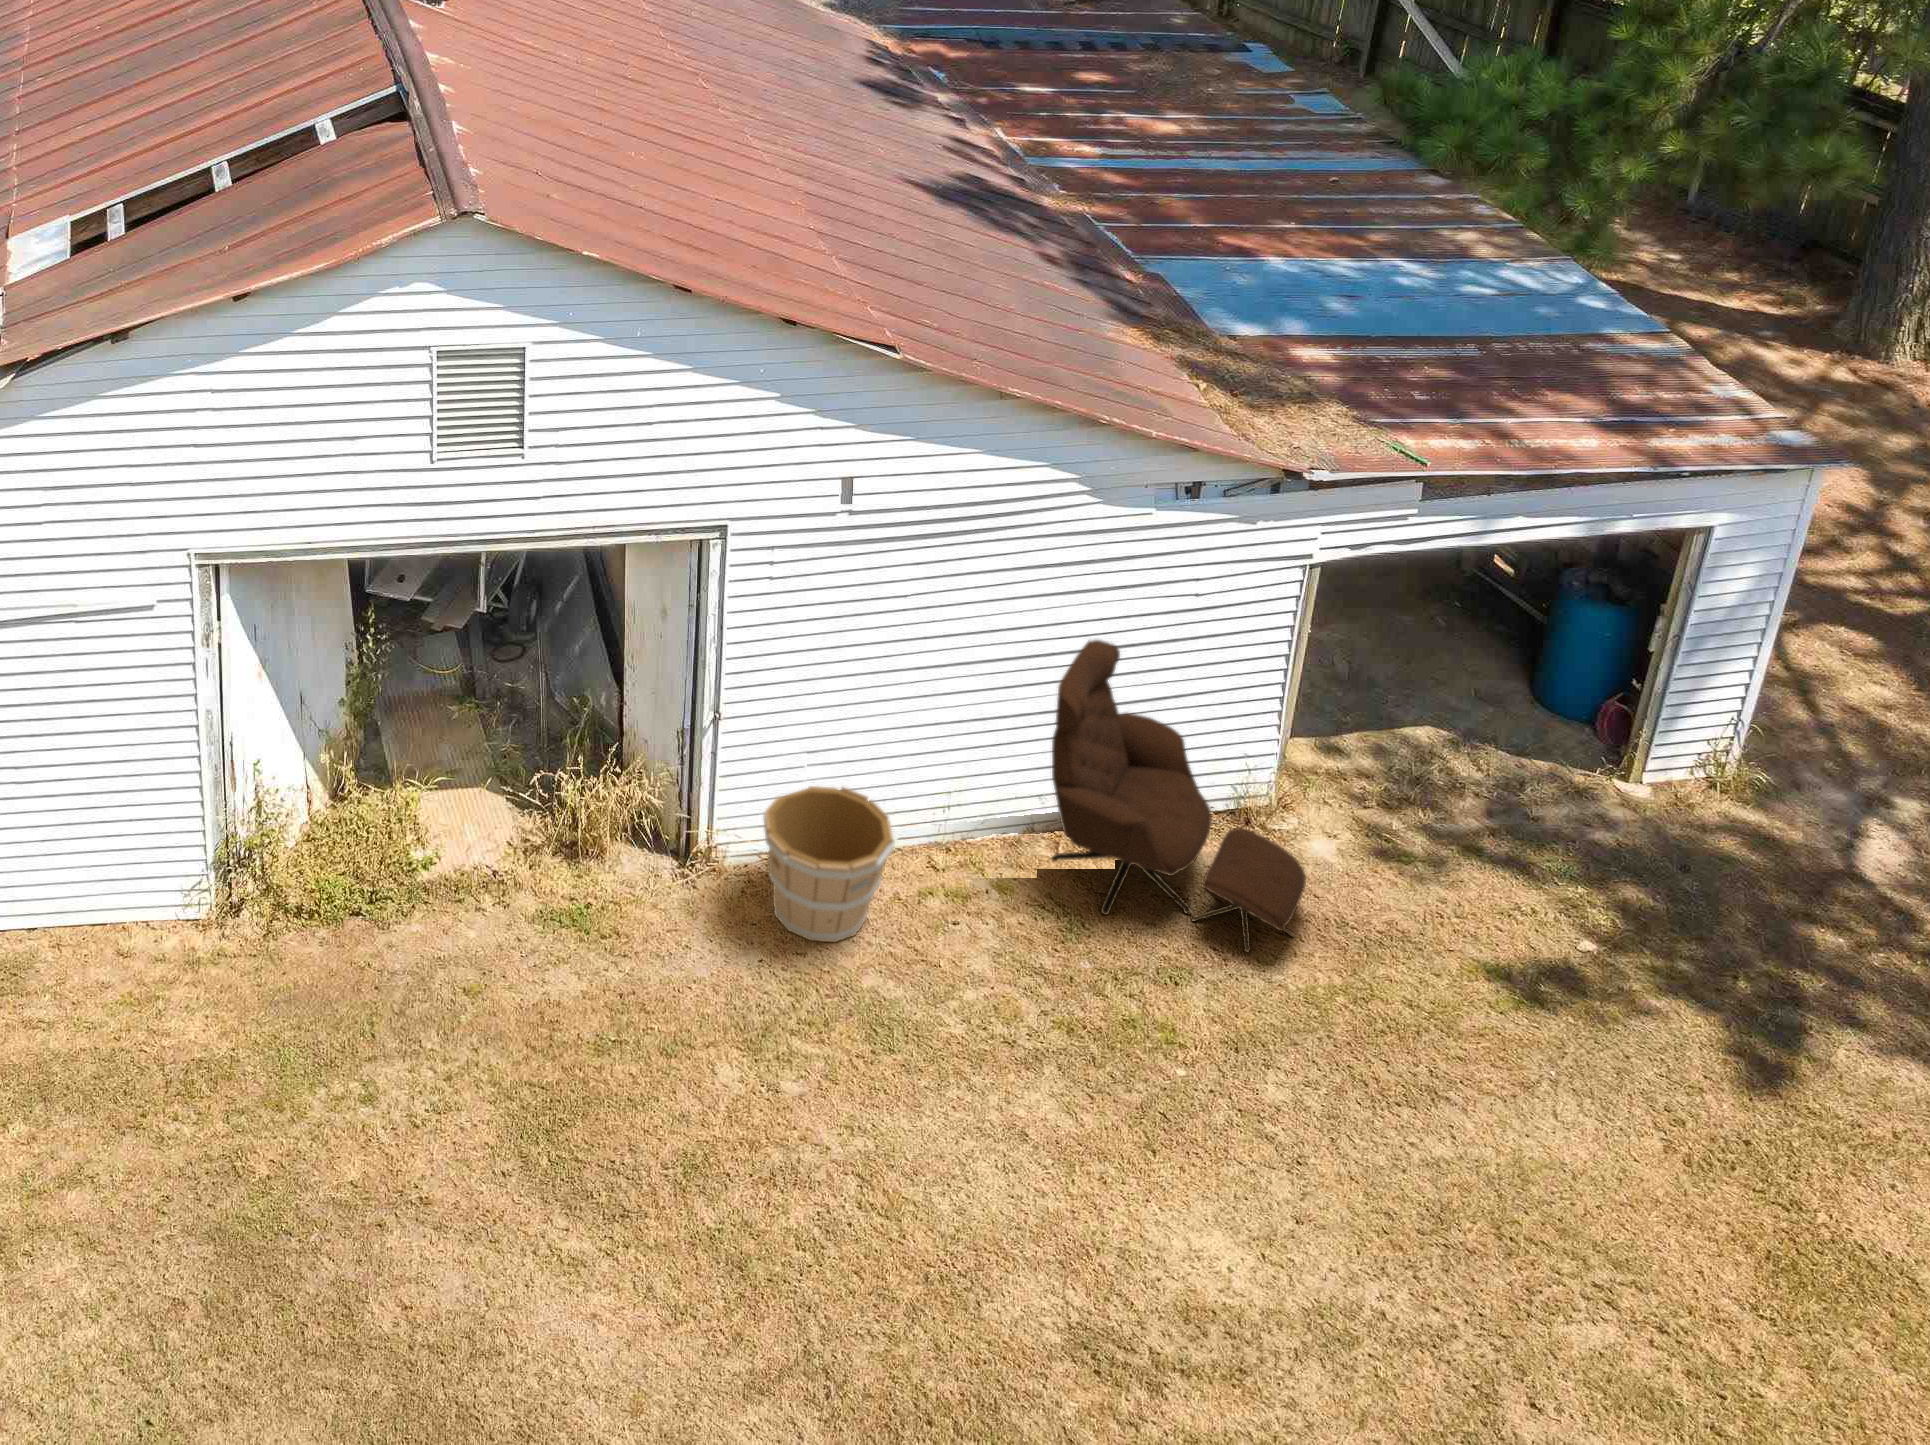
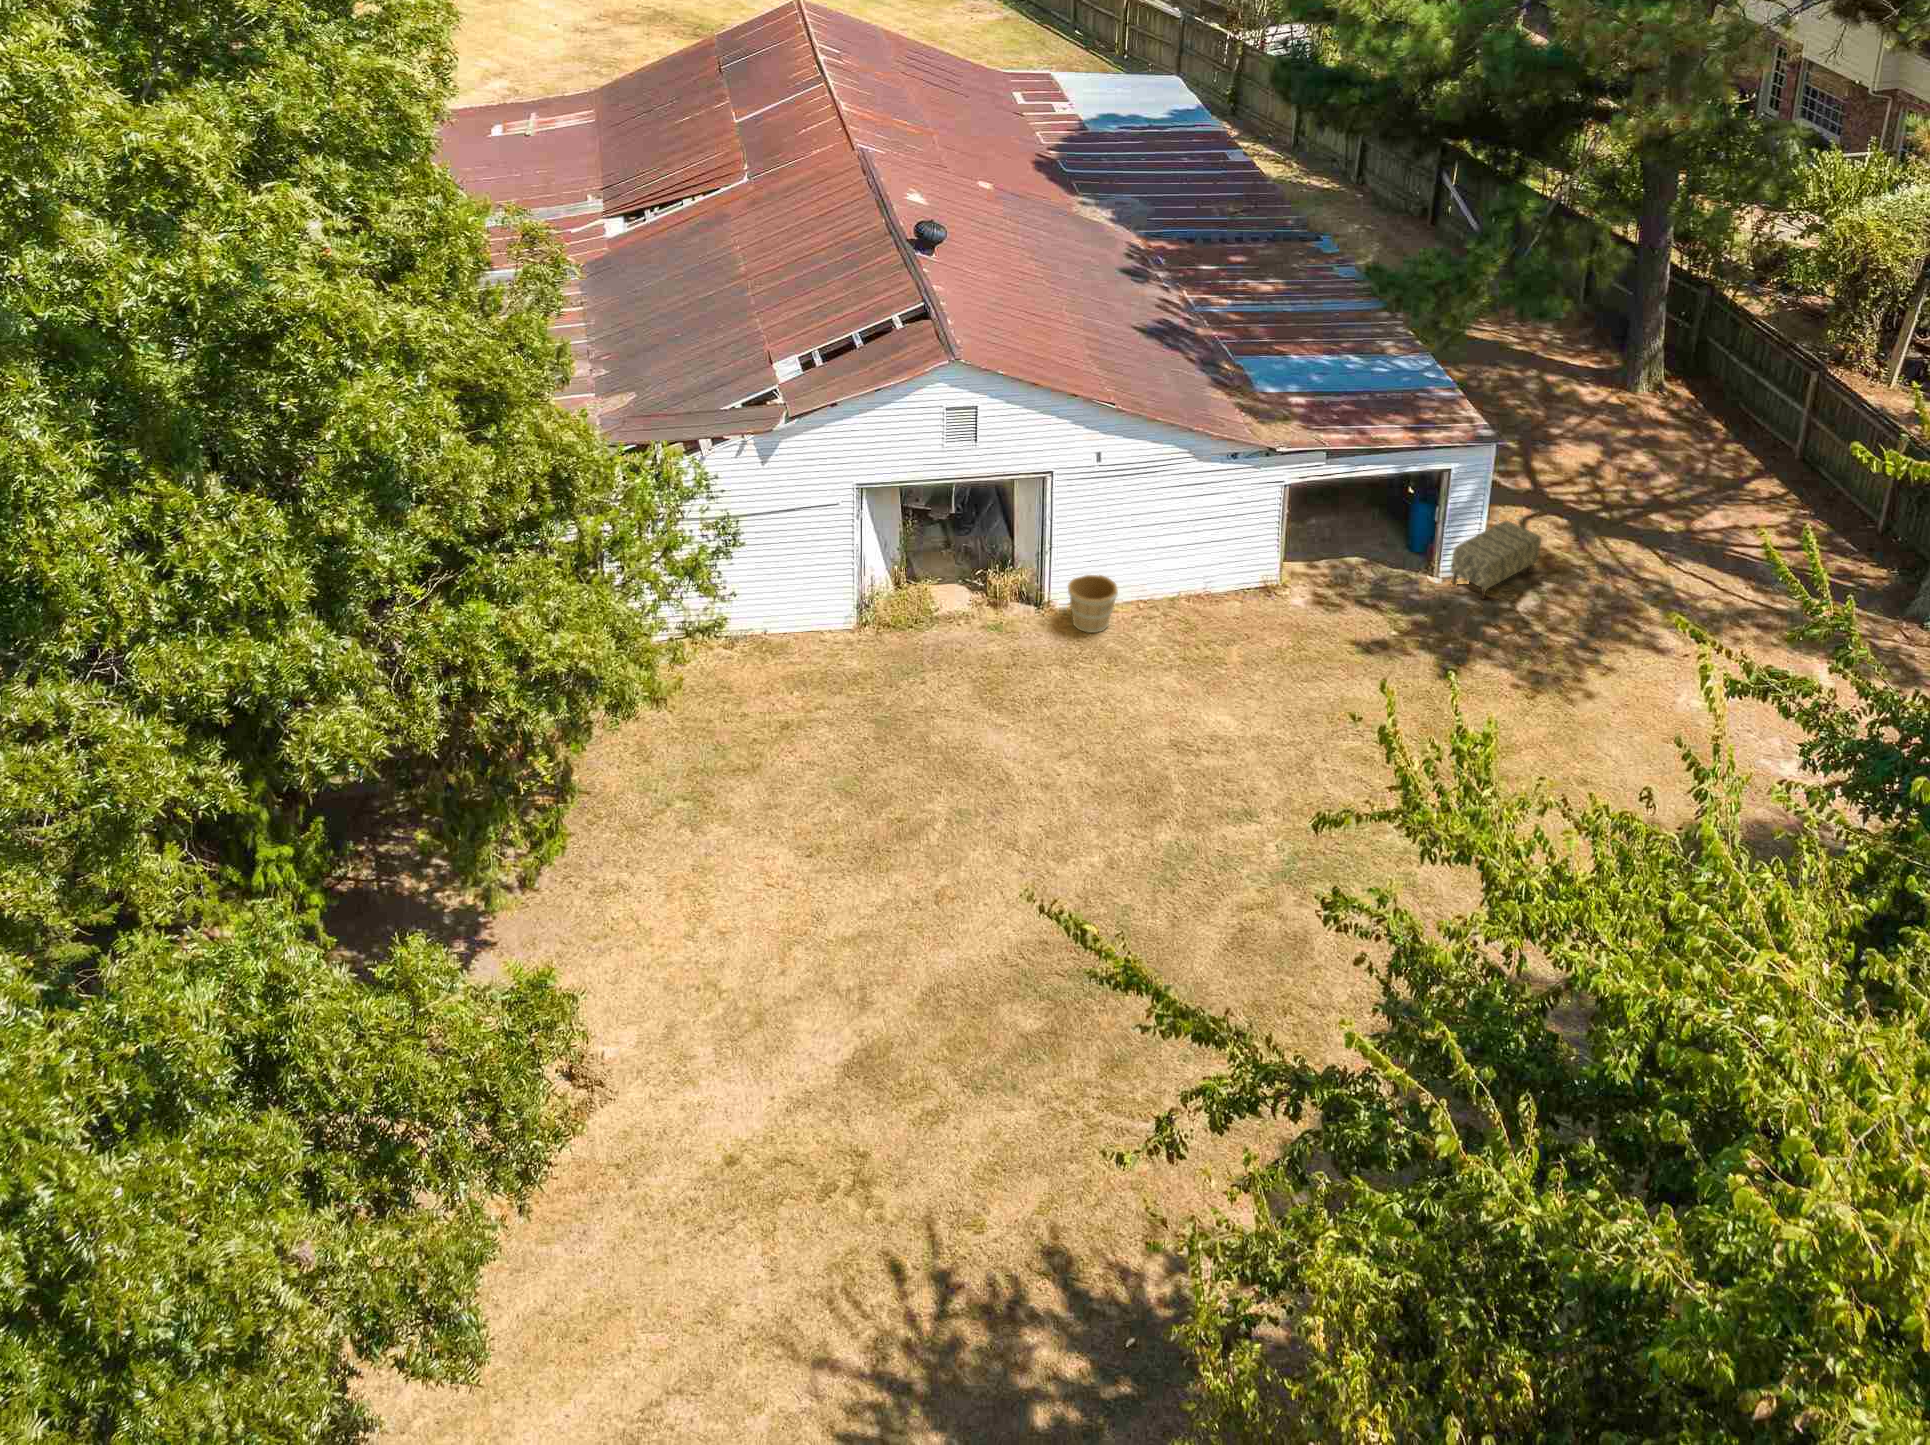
lounge chair: present [1051,640,1306,953] -> none [1180,515,1281,635]
bench: none [1688,647,1903,851] -> present [1450,521,1541,599]

